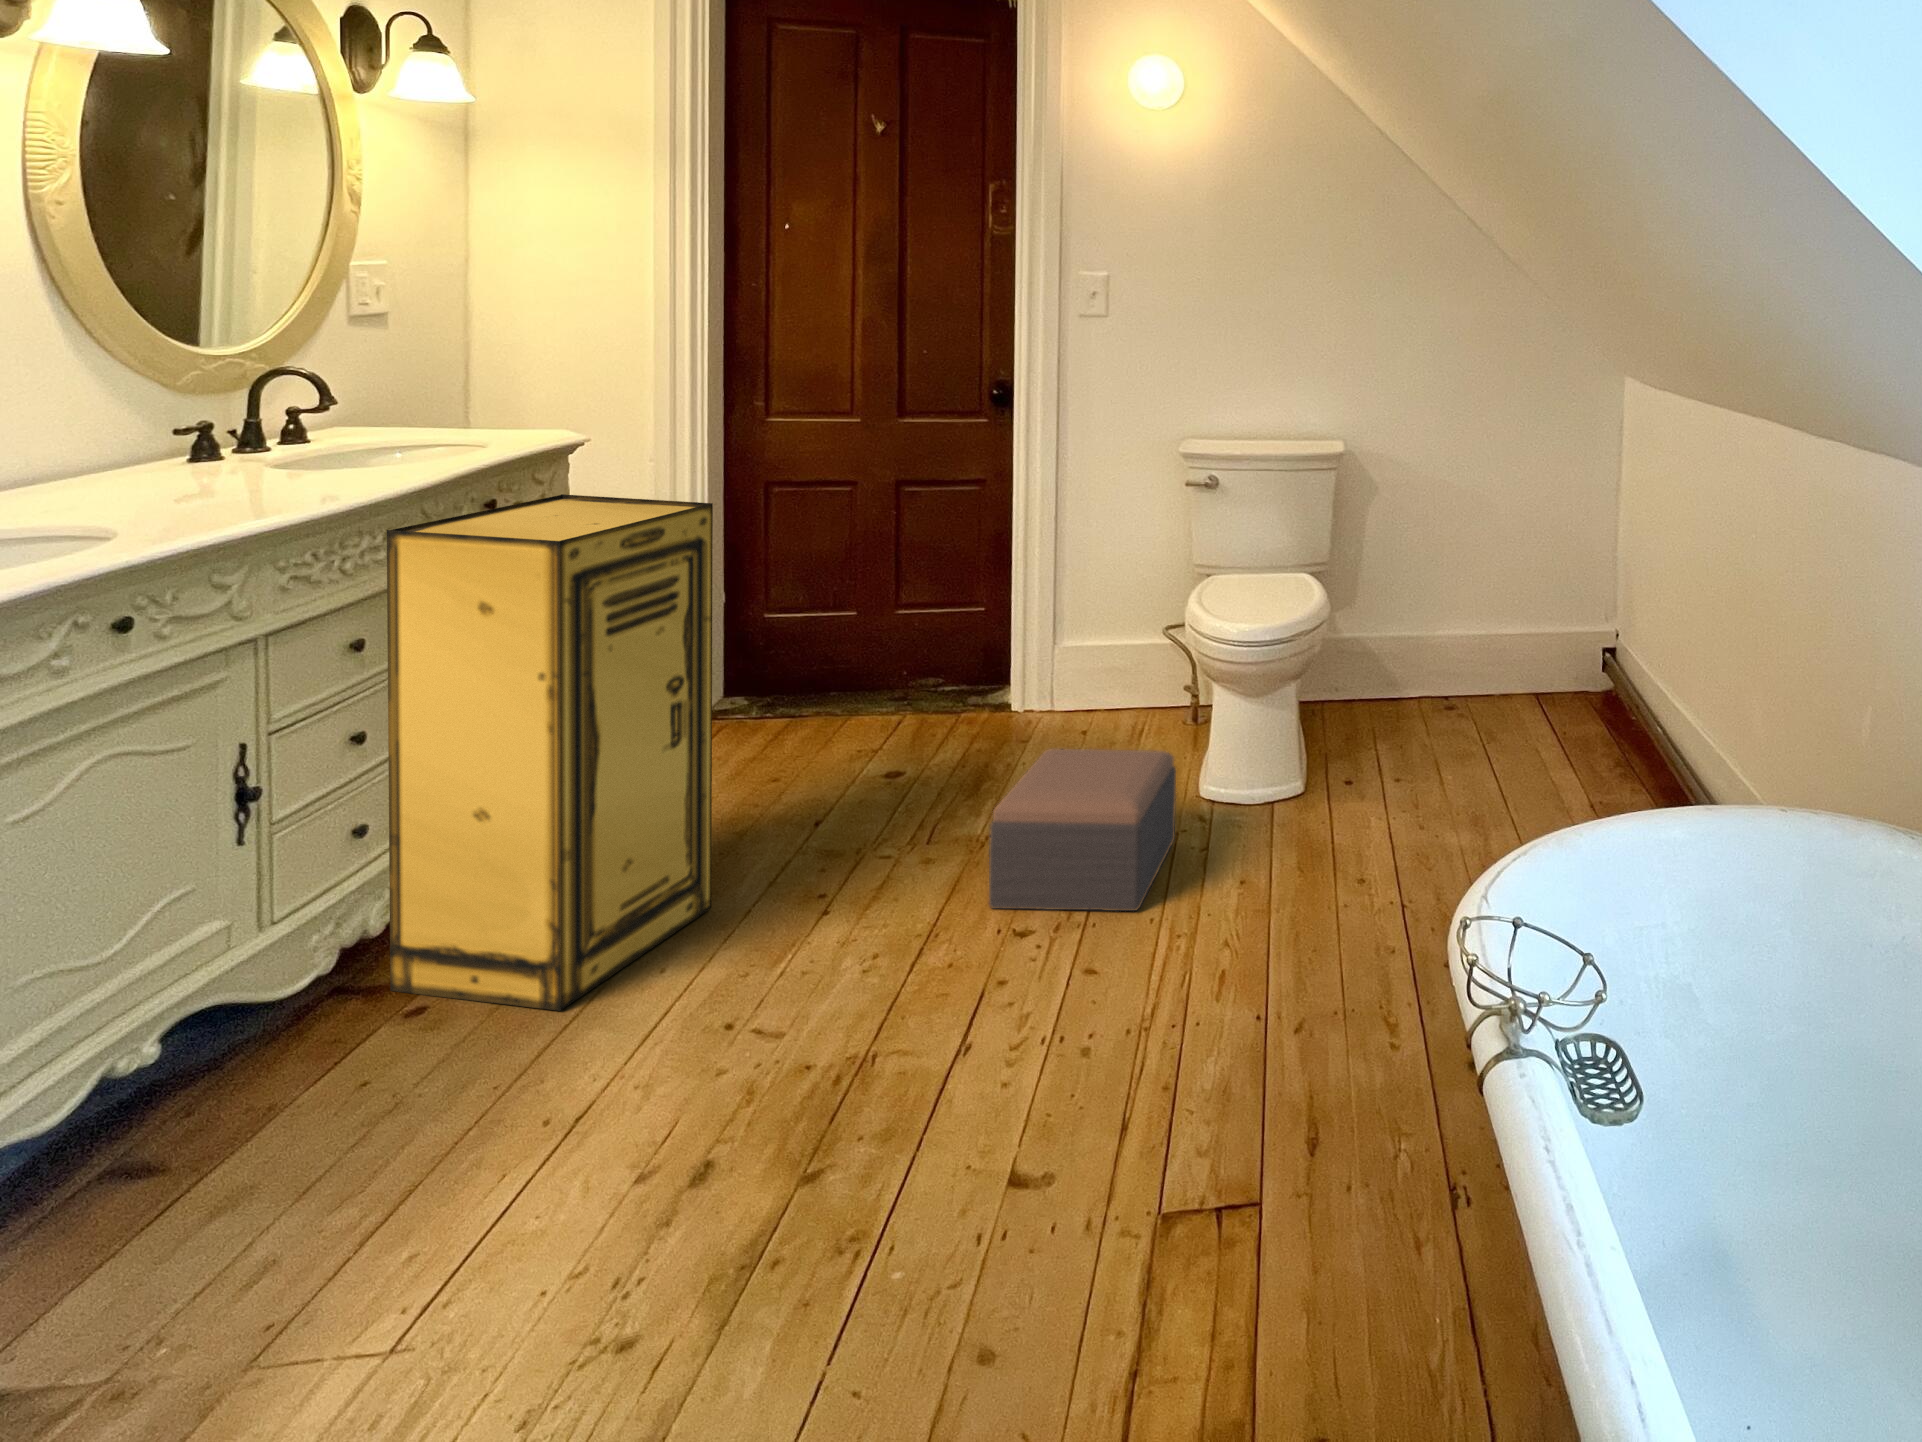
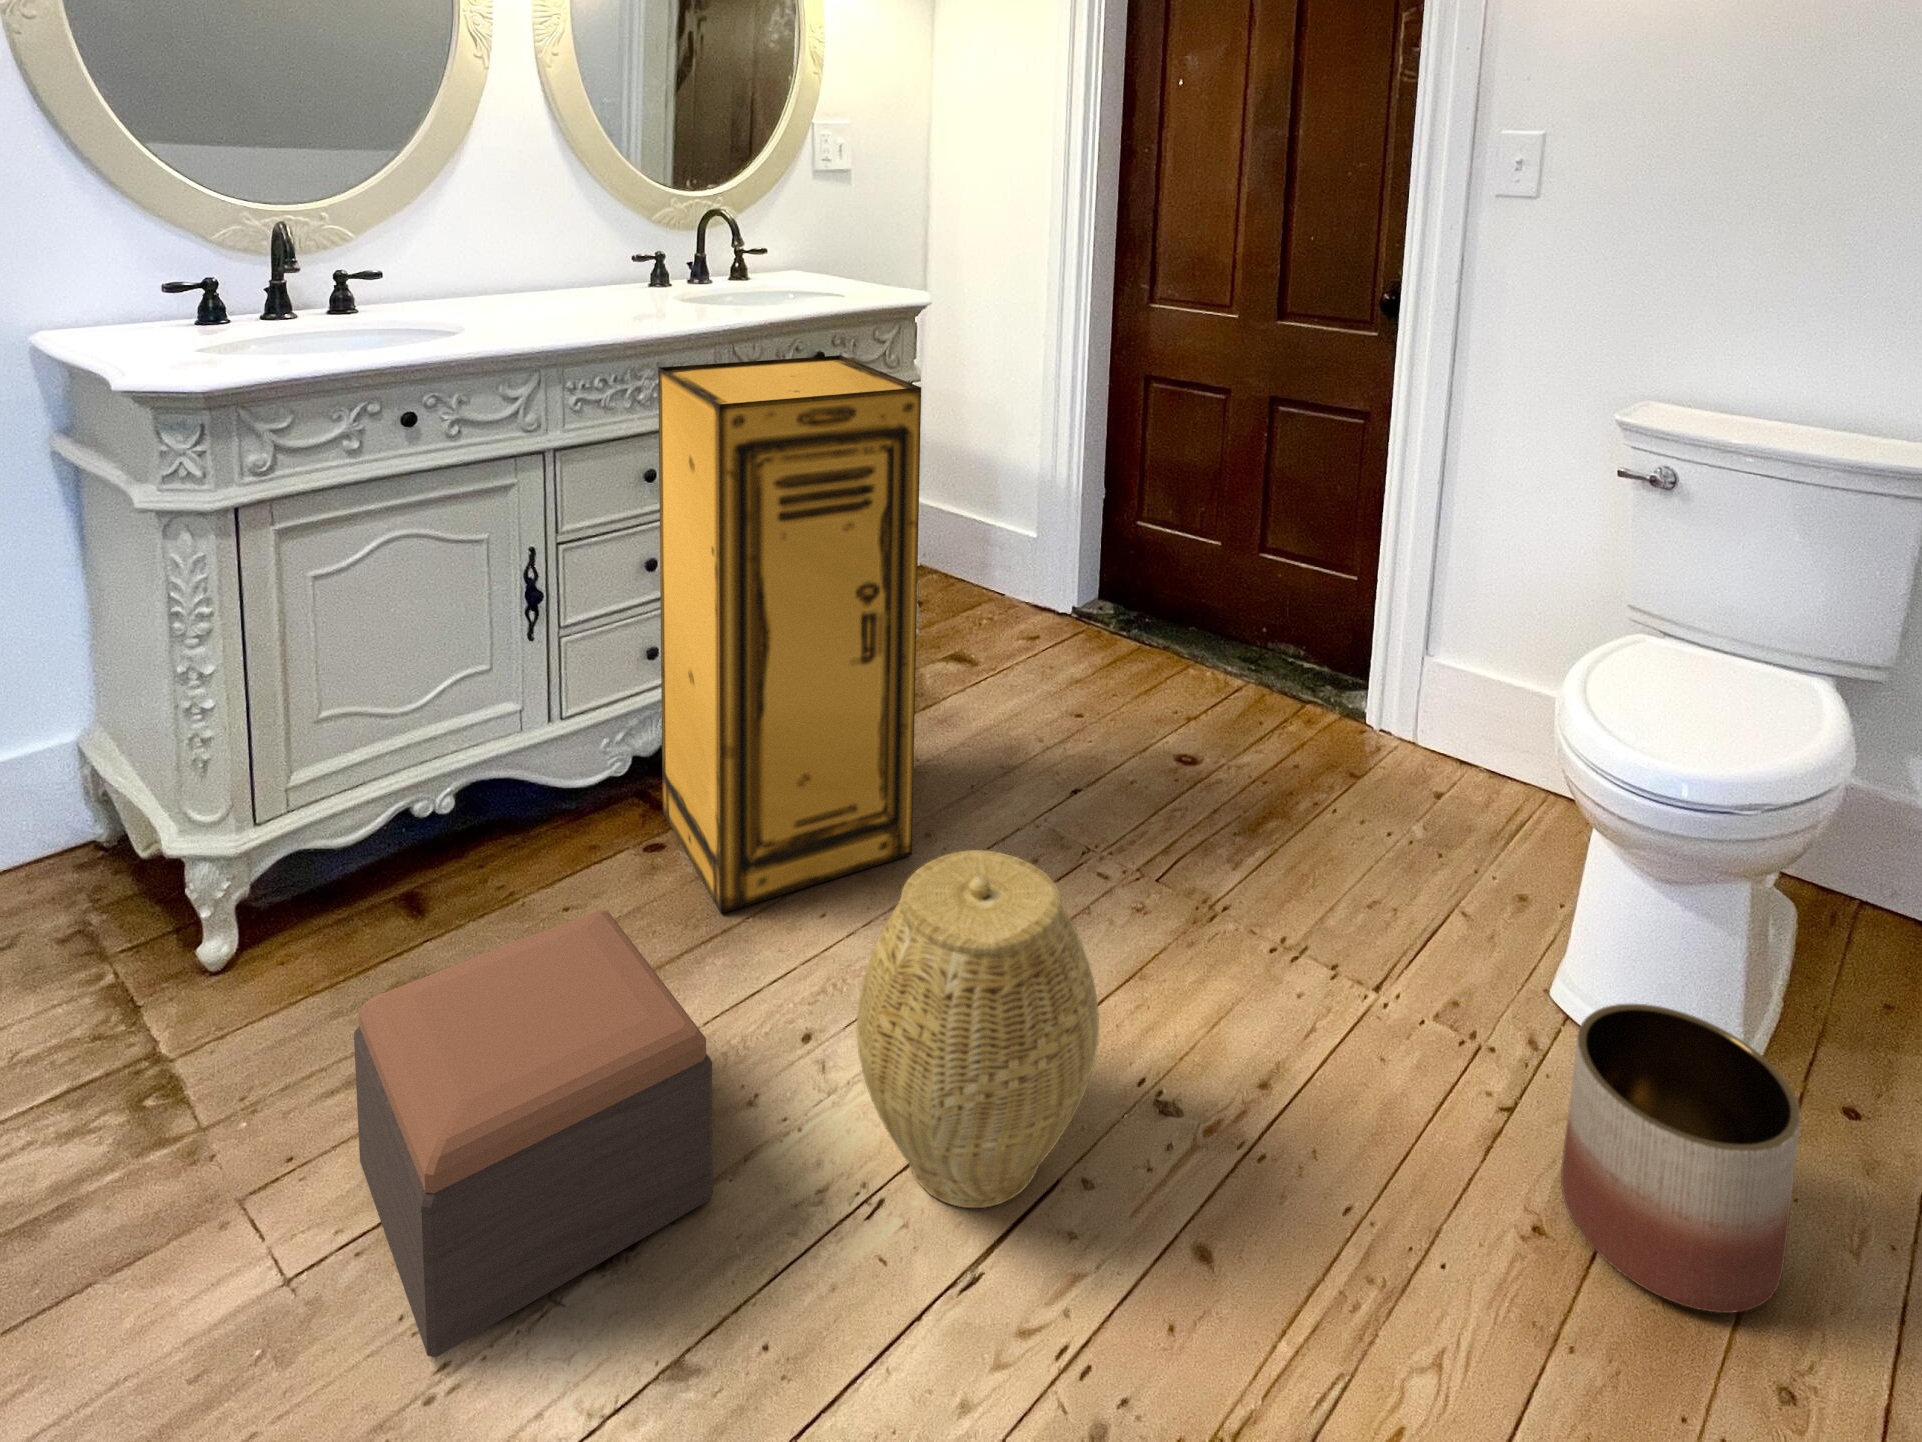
planter: none [1240,748,1343,877] -> present [1561,1004,1801,1313]
footstool: present [989,749,1176,911] -> present [354,910,713,1357]
woven basket: none [826,797,1008,1035] -> present [857,850,1099,1208]

